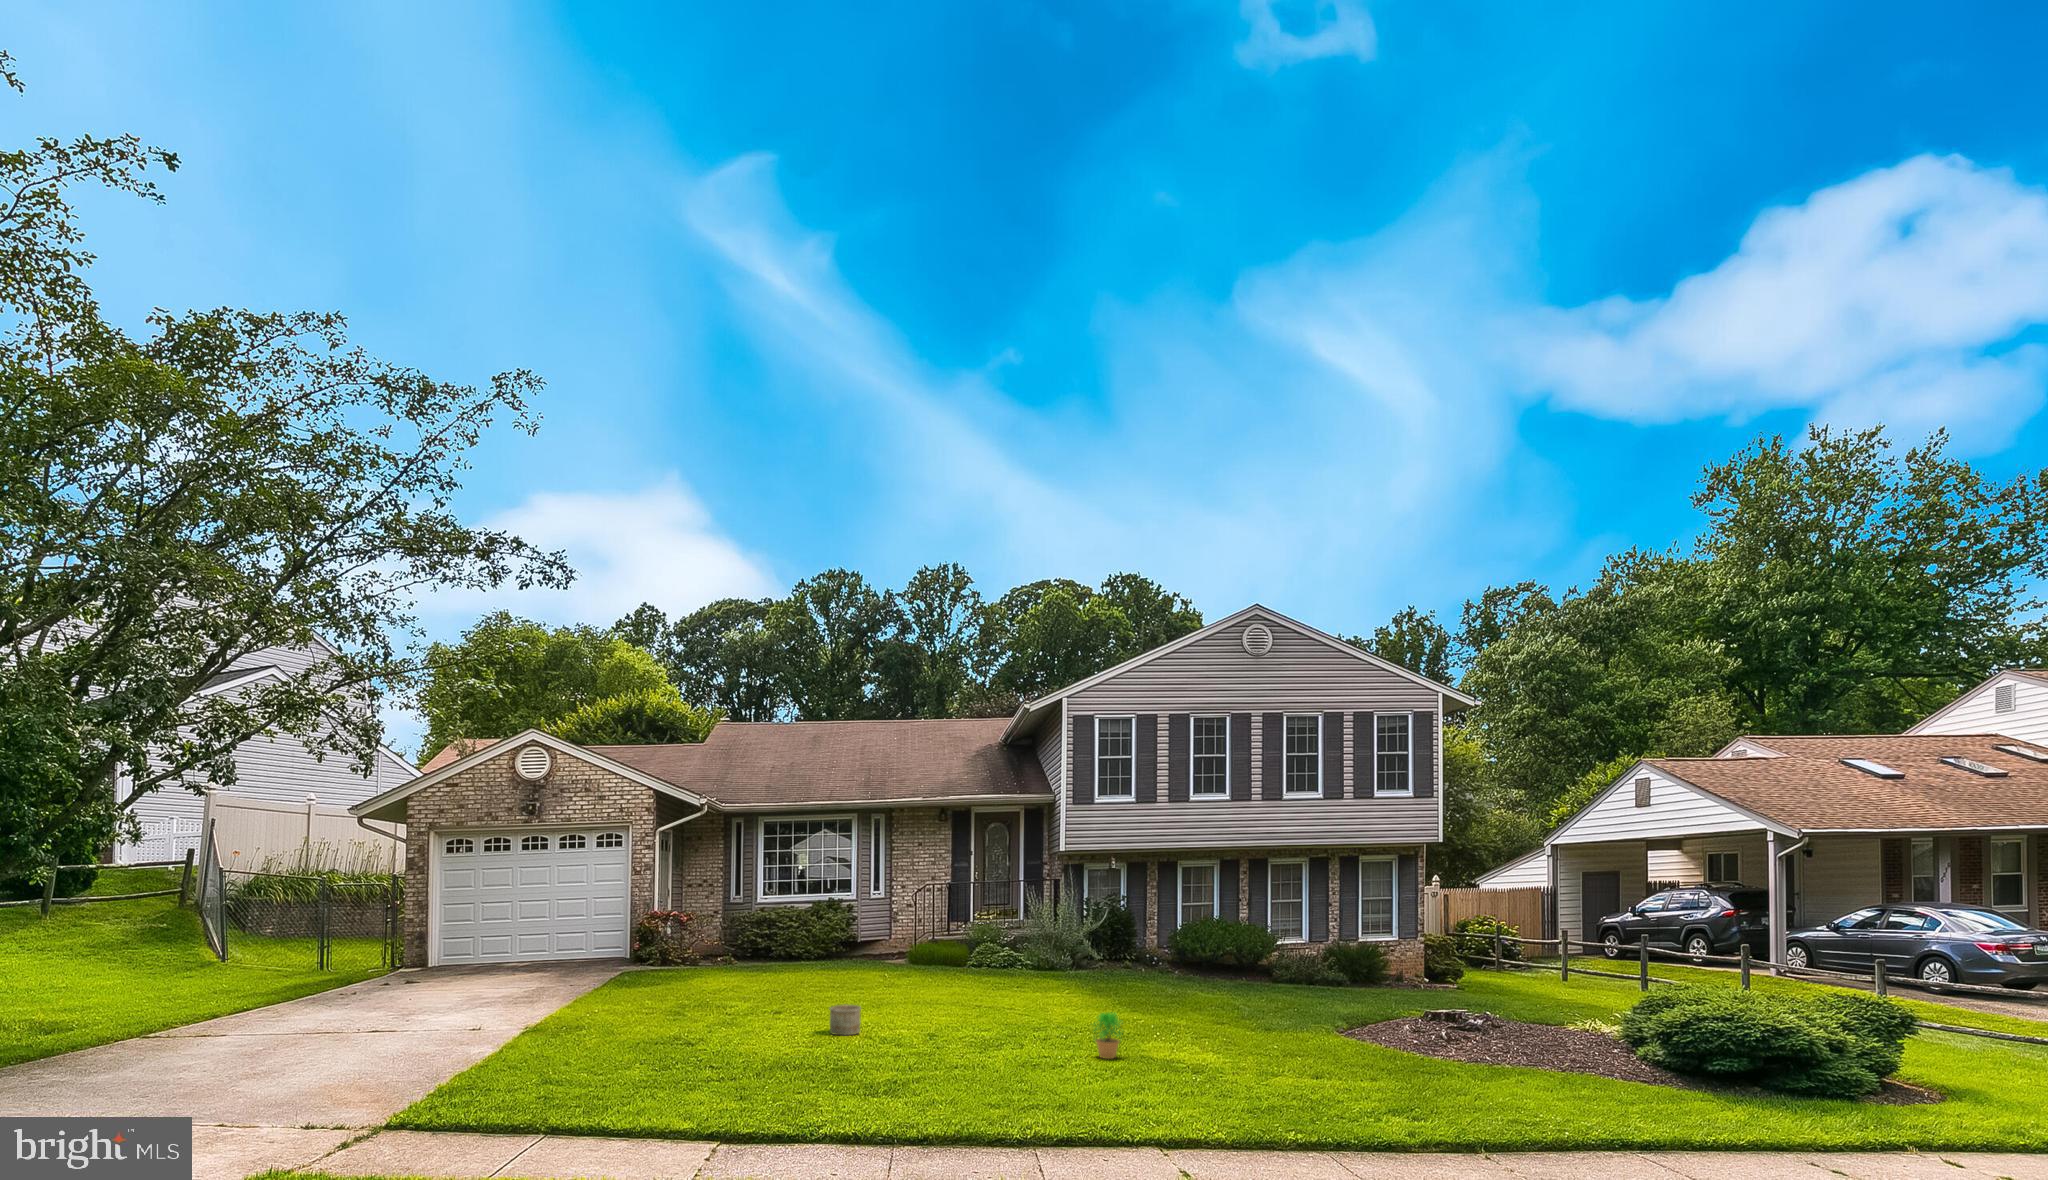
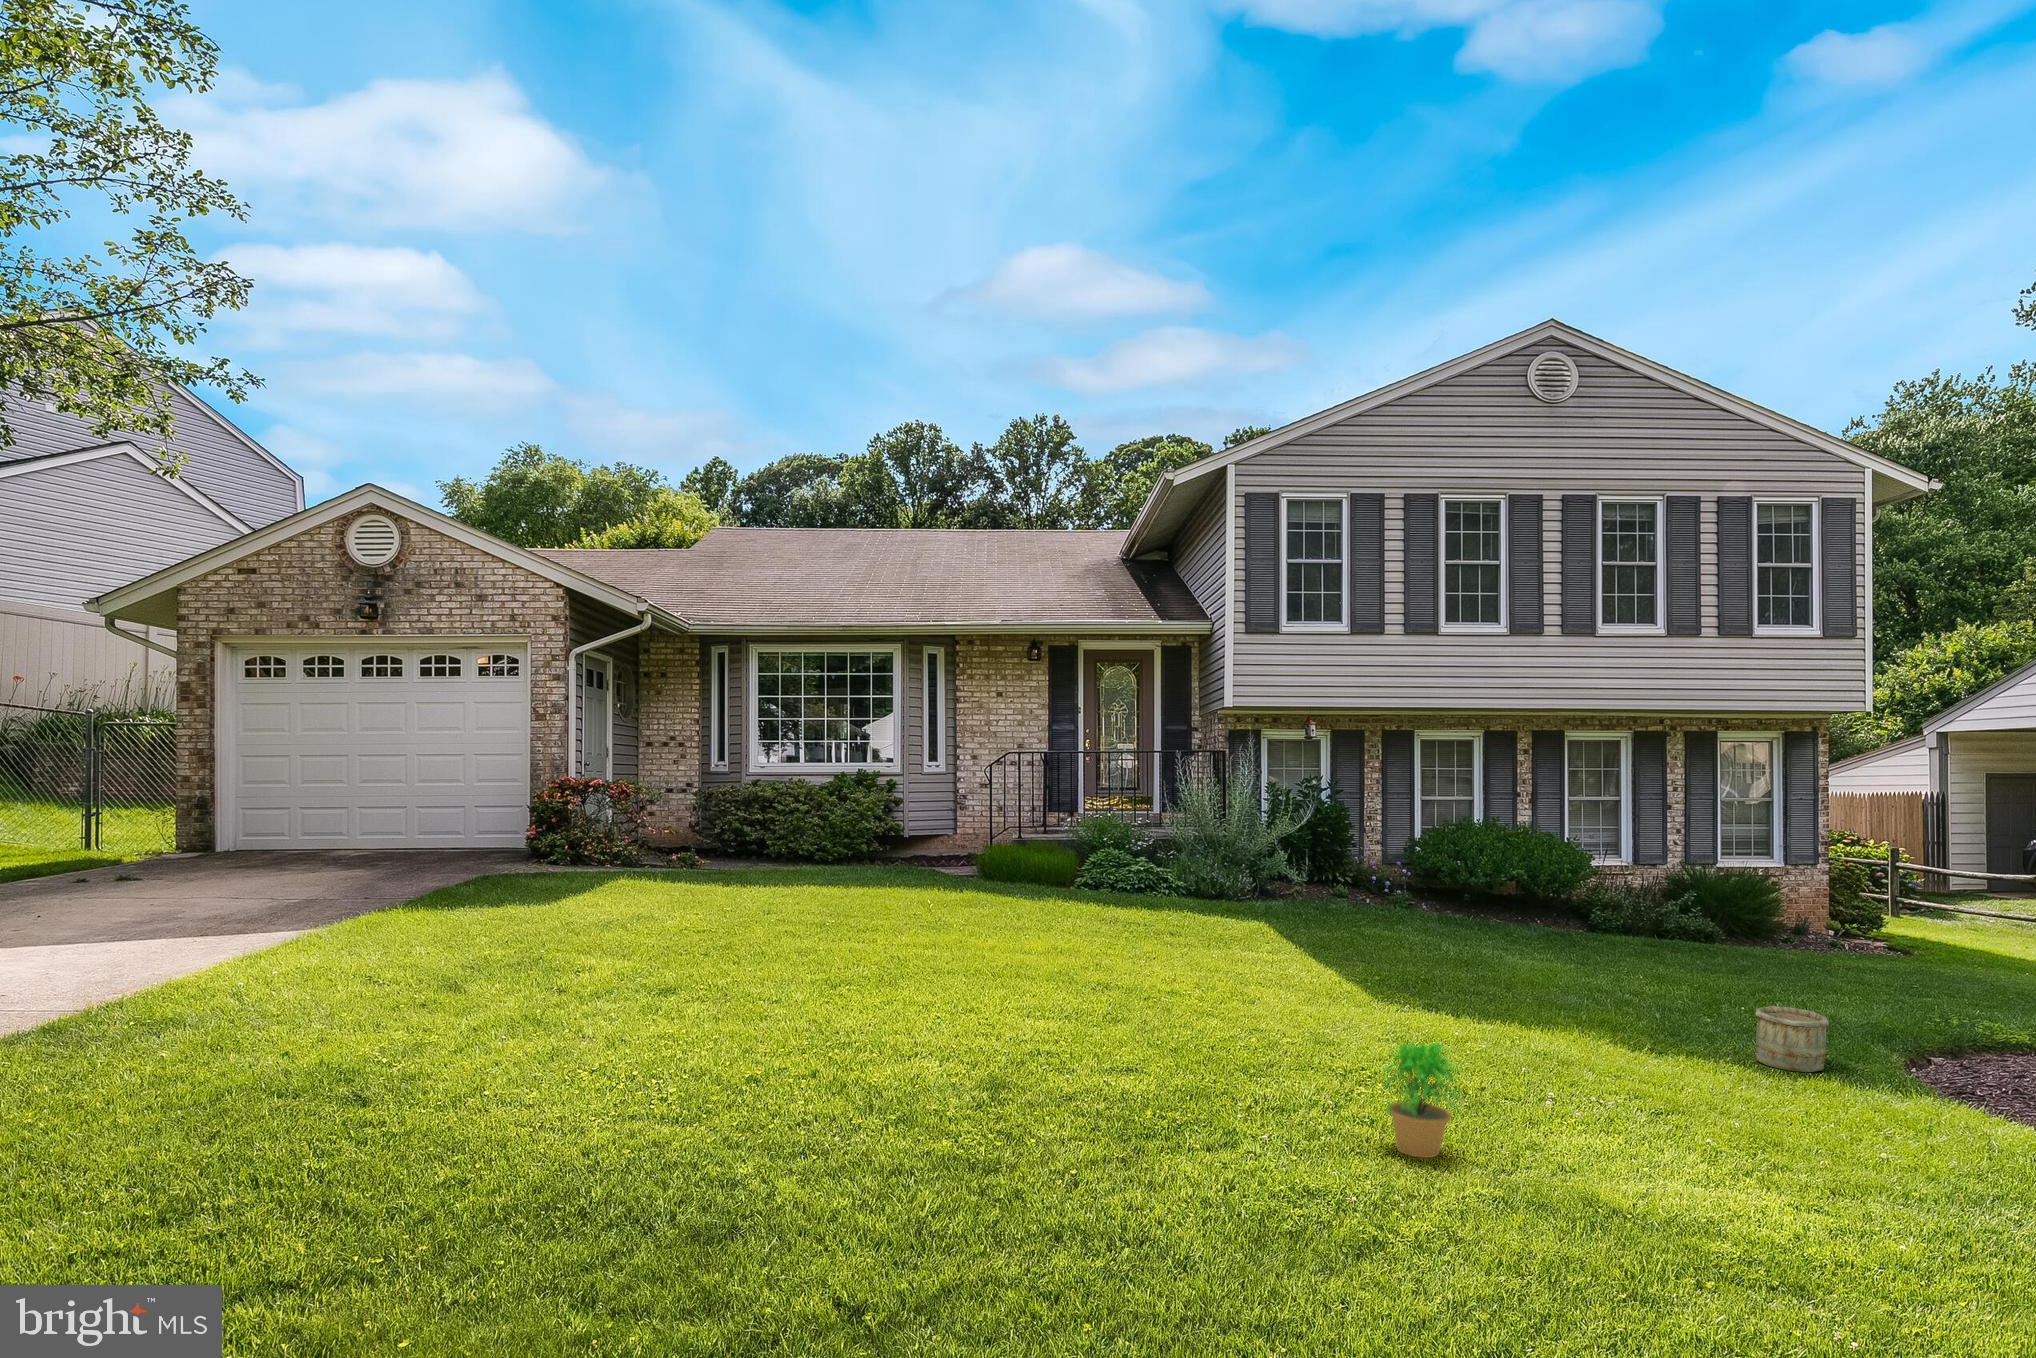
wooden bucket: present [829,1005,861,1035] -> present [1755,1006,1829,1072]

